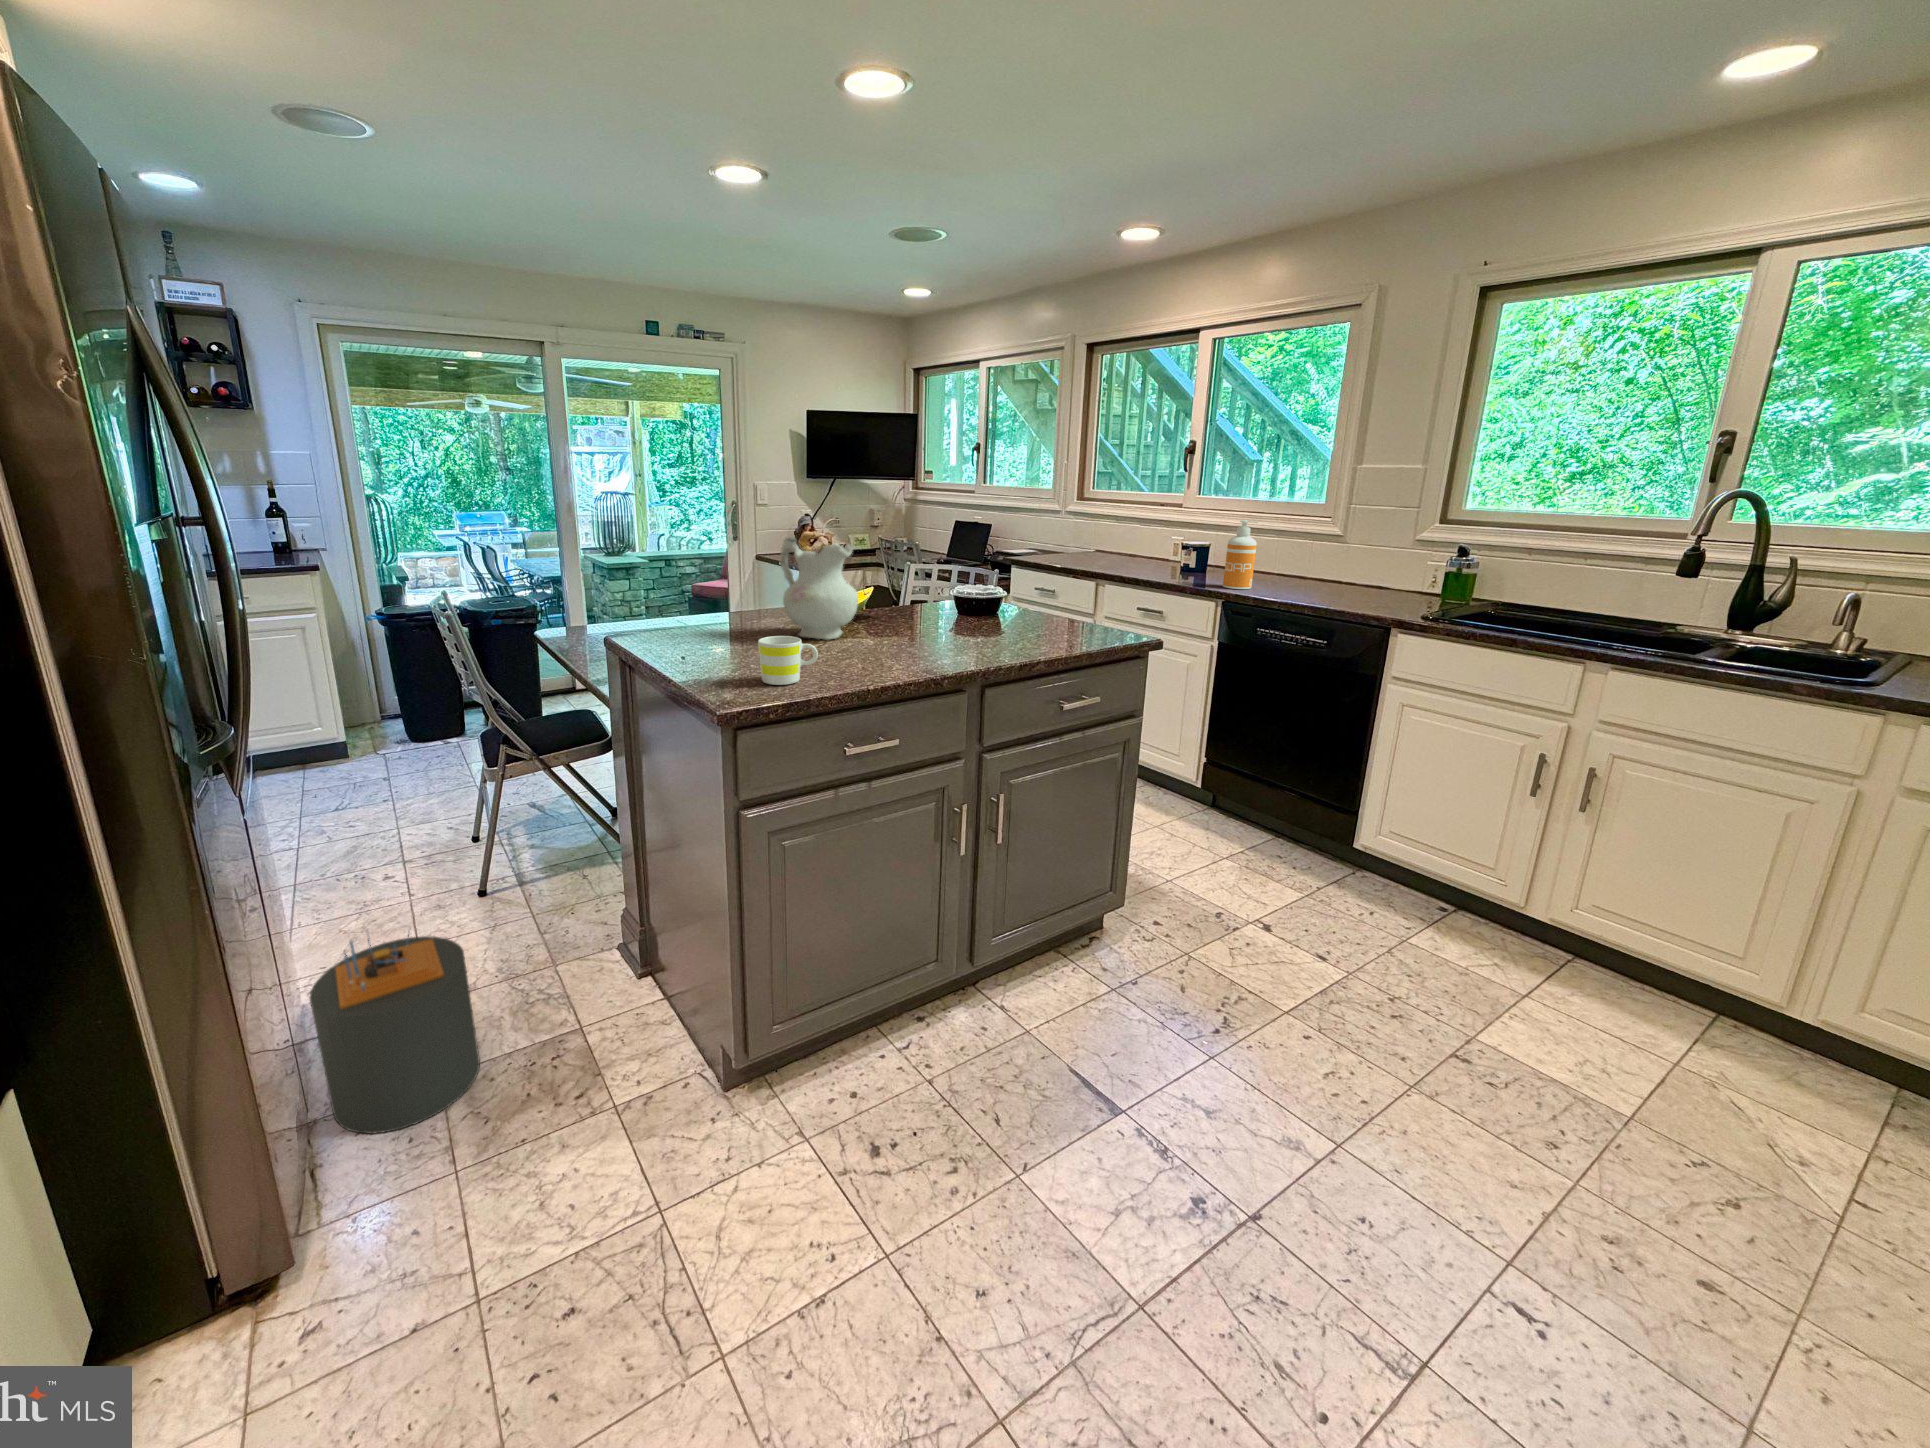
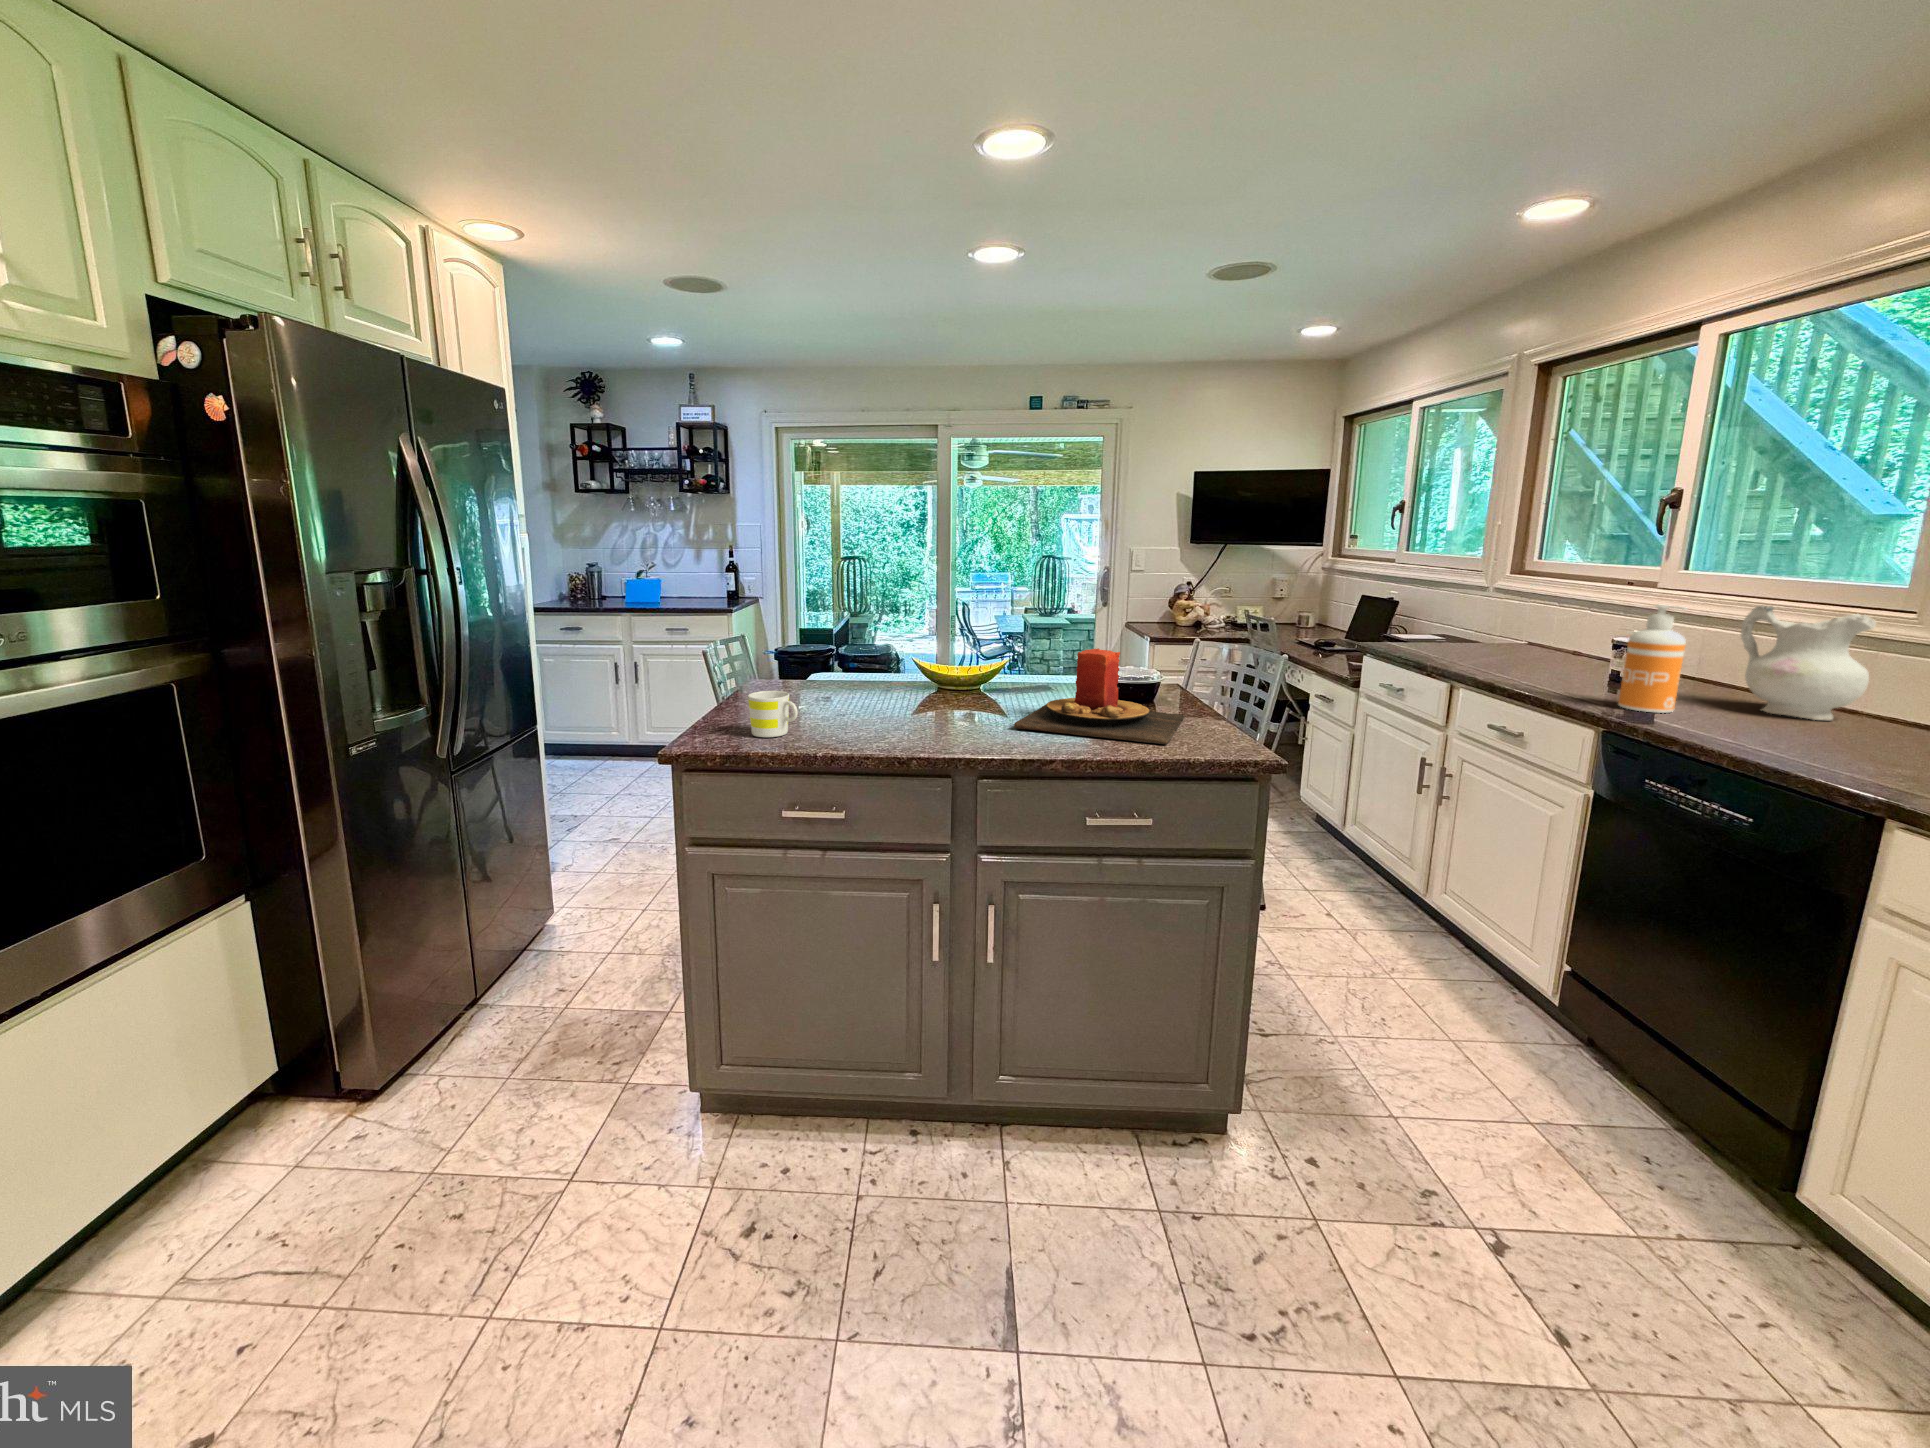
ceramic pitcher: present [781,538,858,639] -> present [1741,606,1876,720]
candle: none [940,570,1089,645] -> present [1014,648,1185,745]
trash can: present [310,931,480,1134] -> none [486,872,601,1032]

